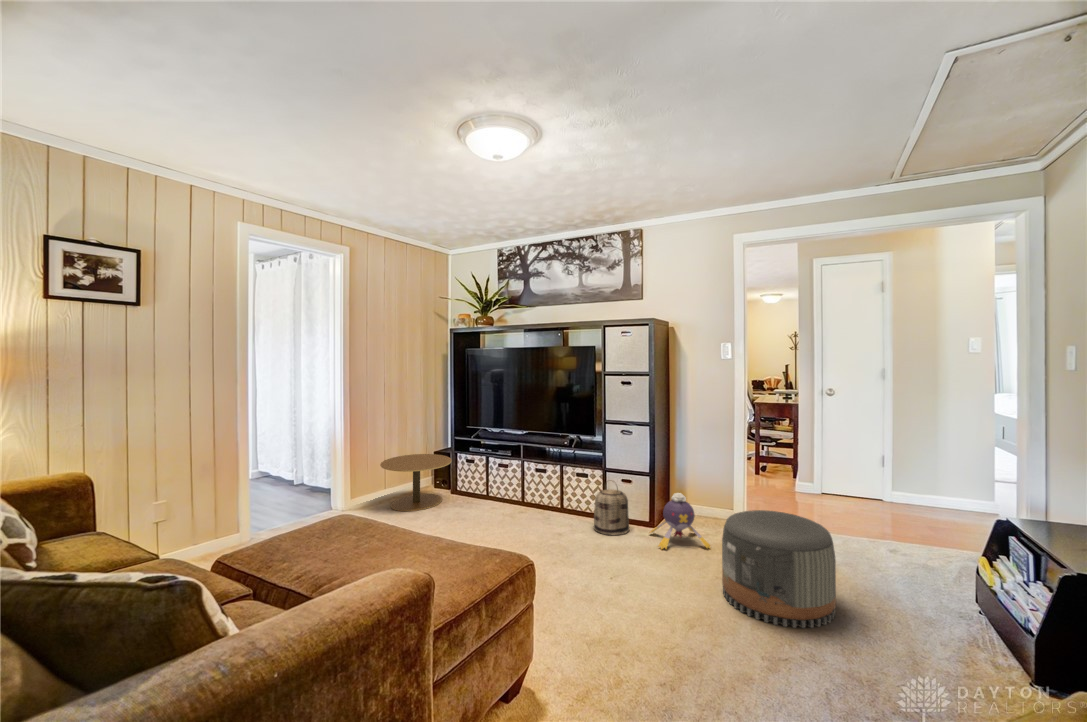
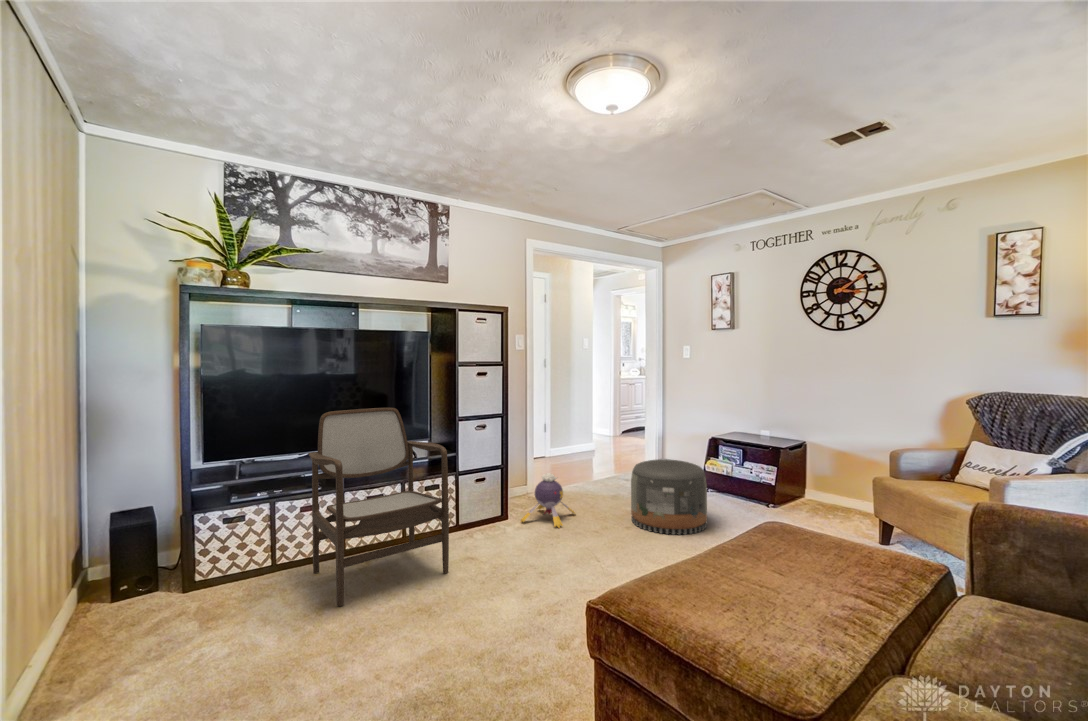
armchair: none [462,404,560,535] -> present [309,408,449,607]
side table: present [380,454,452,511] -> none [55,525,235,668]
basket: present [594,488,630,535] -> none [469,479,509,540]

